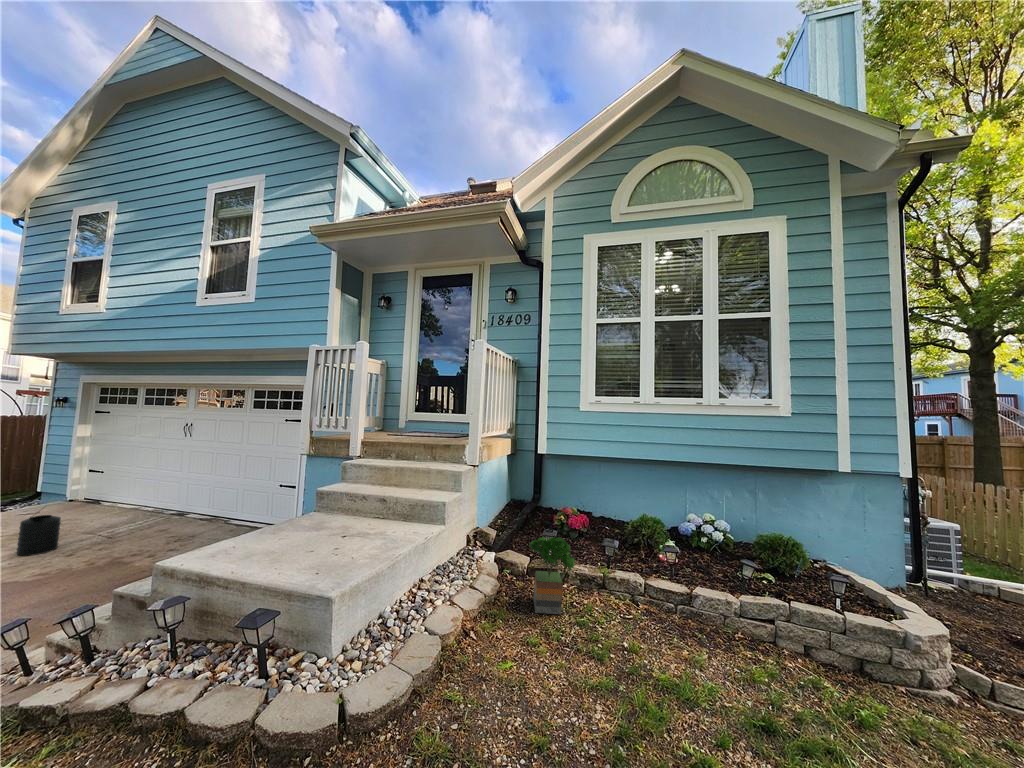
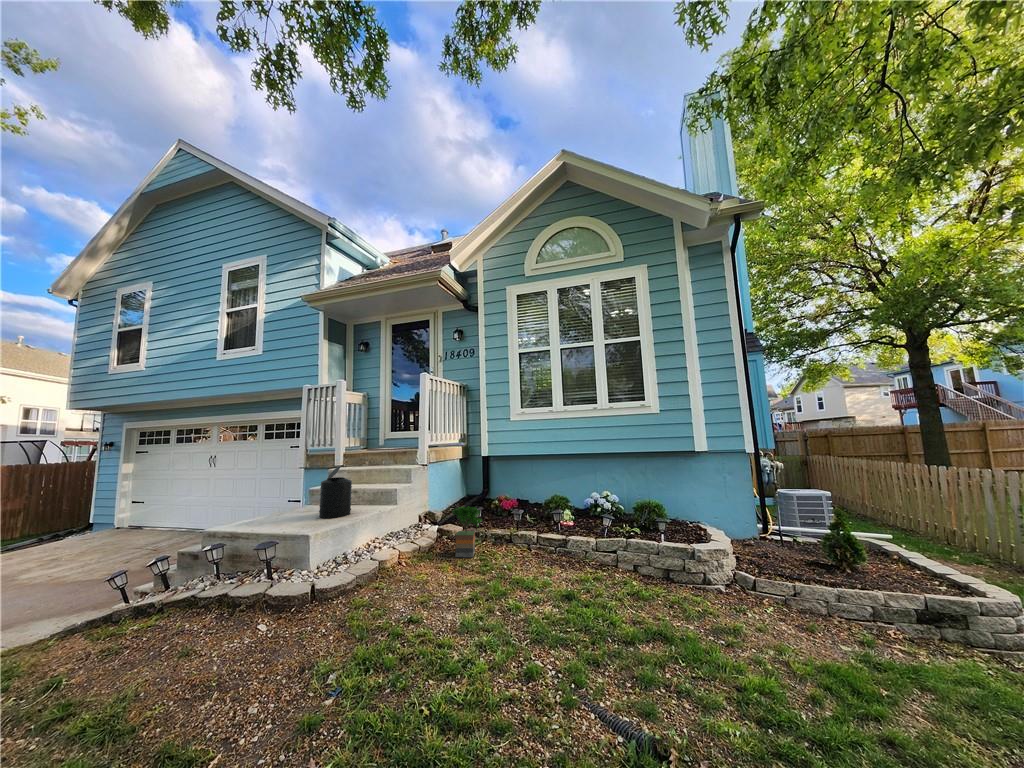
trash can: present [17,515,61,556] -> present [319,466,352,518]

